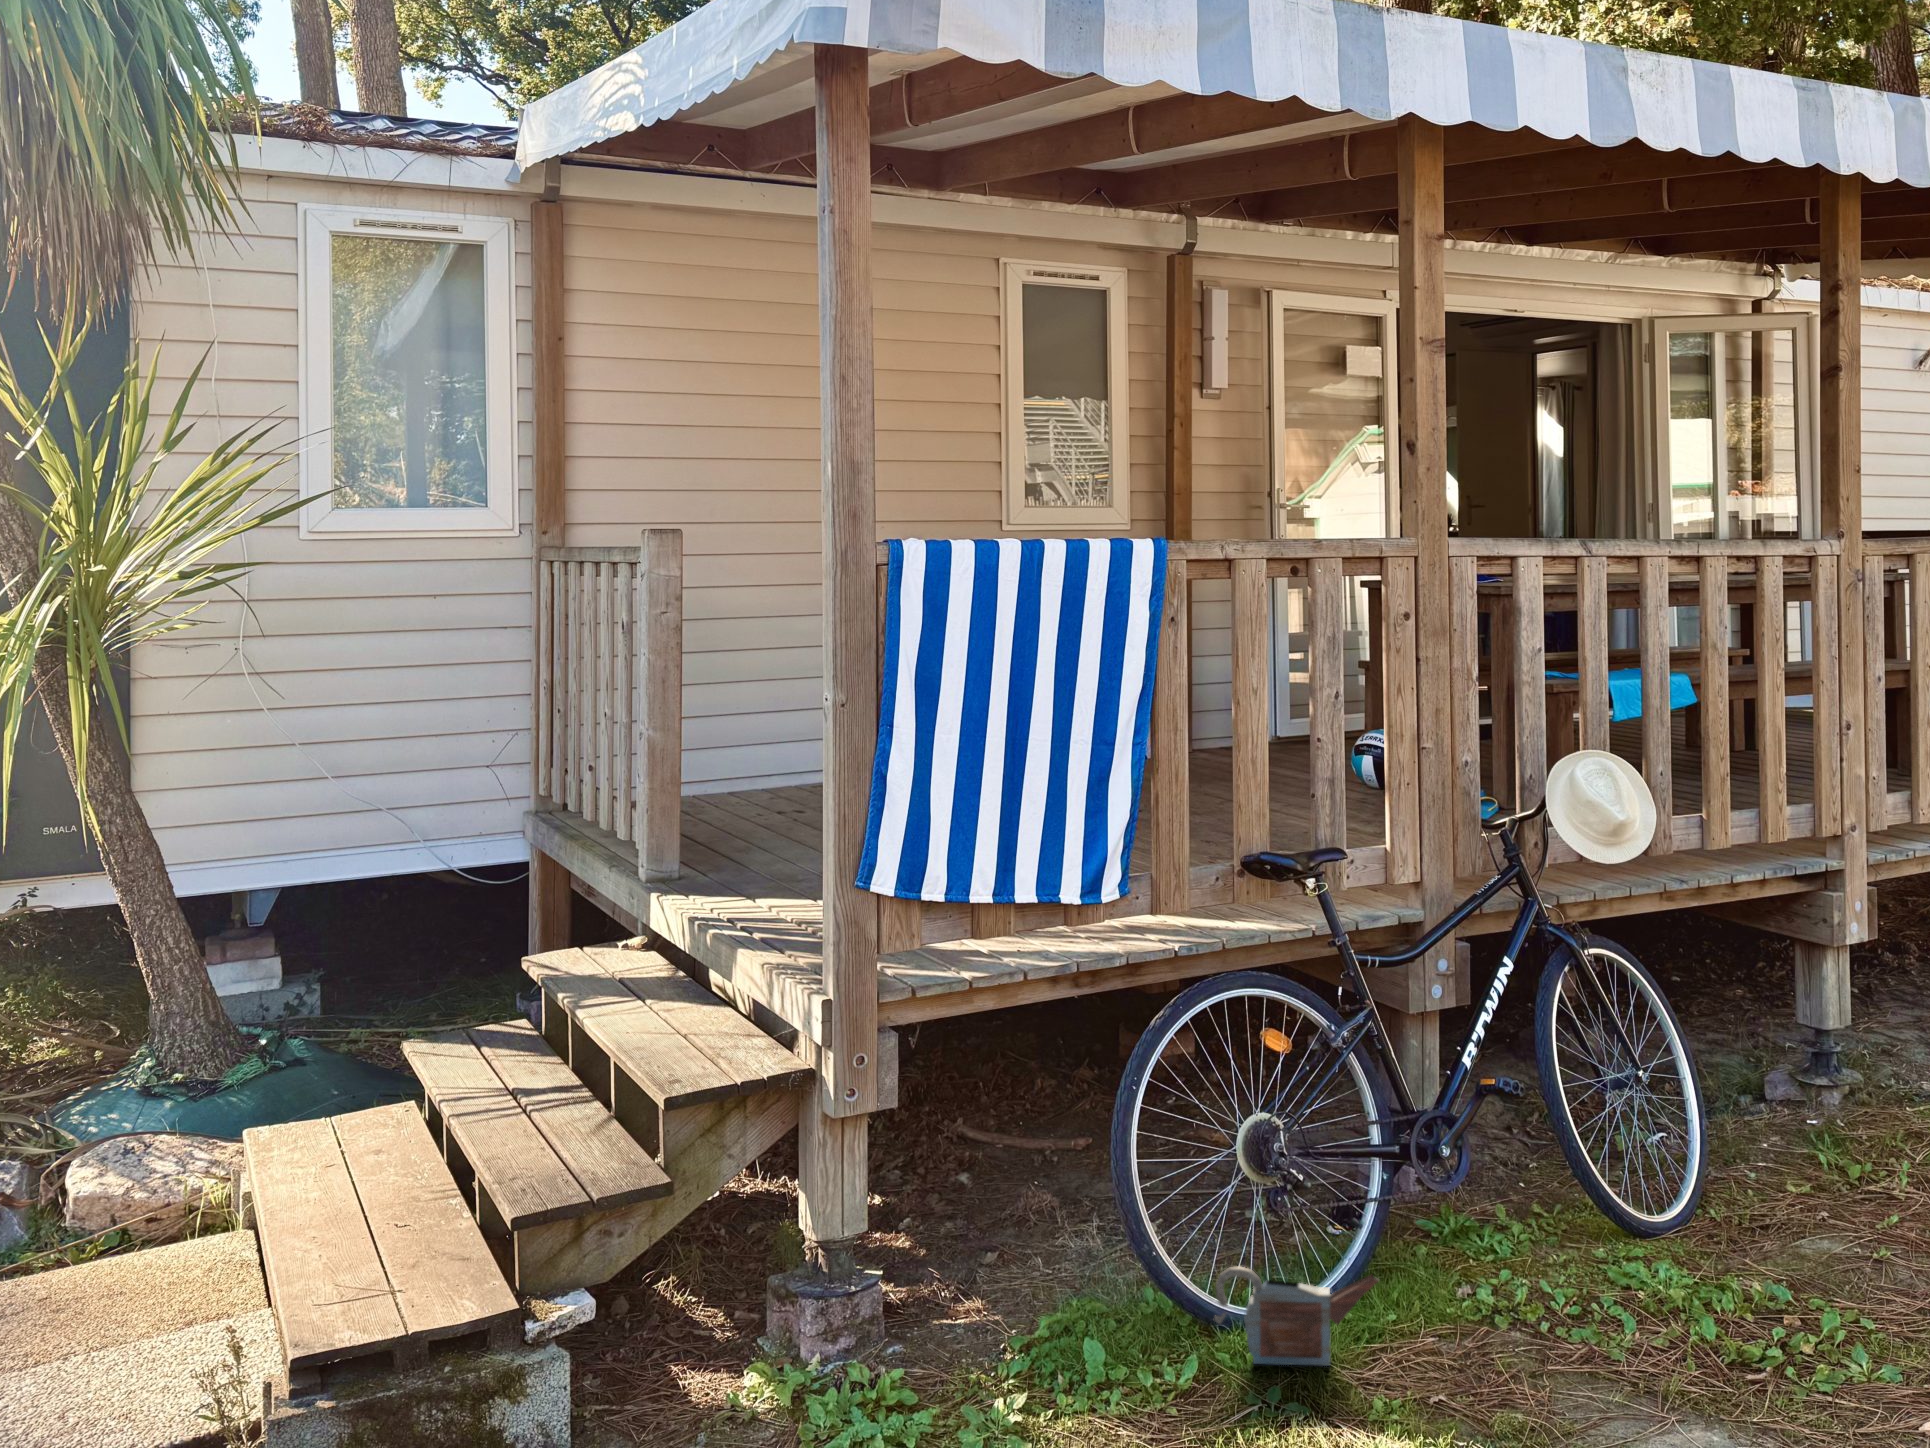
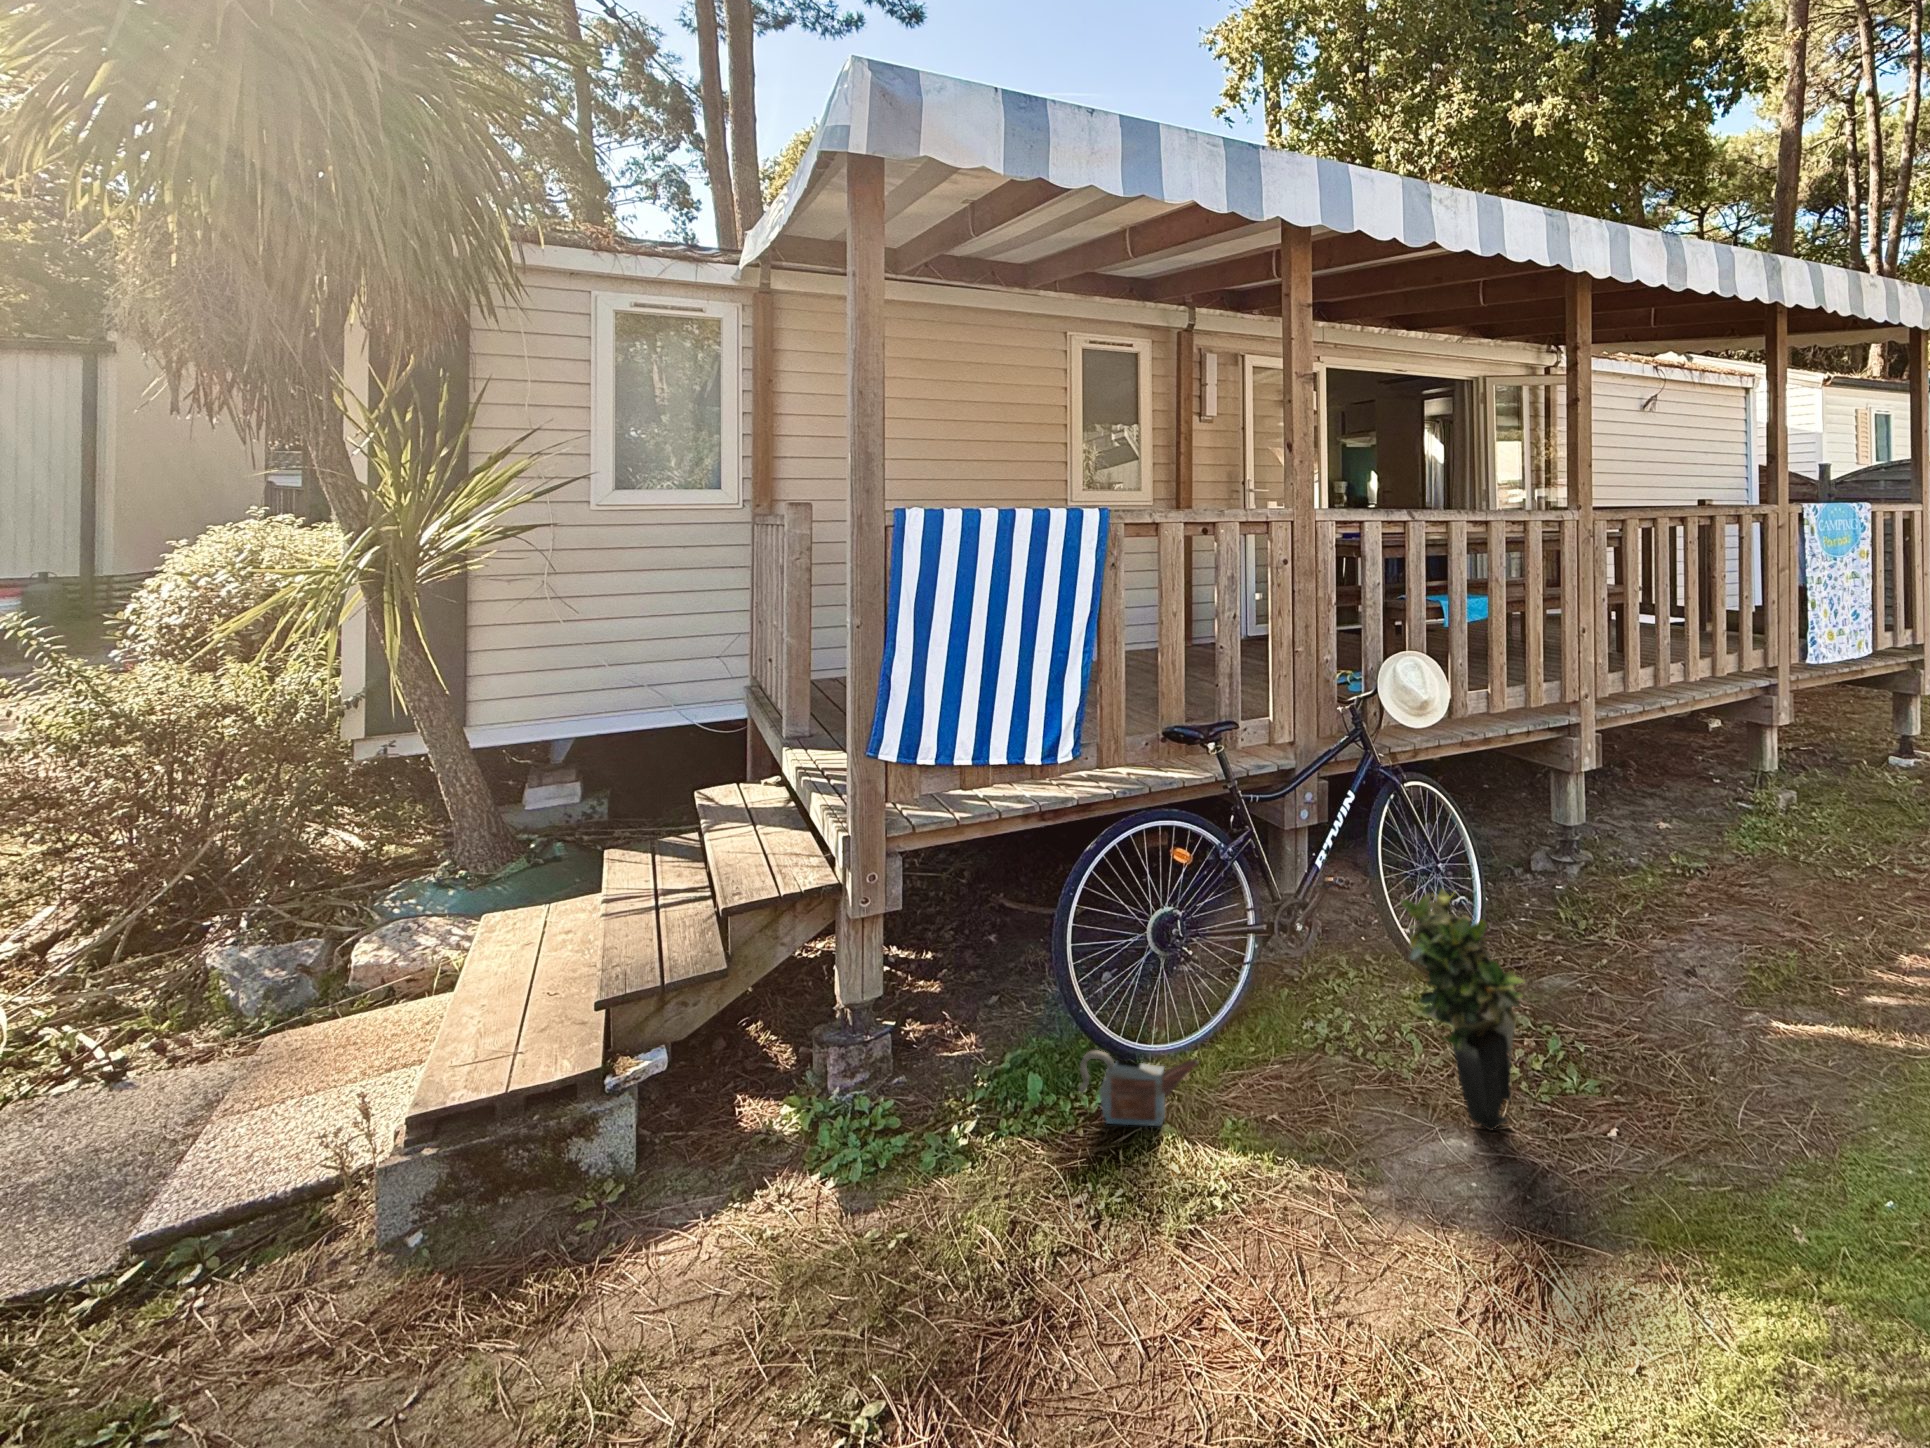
potted plant: none [1642,1053,1820,1367] -> present [1401,889,1524,1131]

